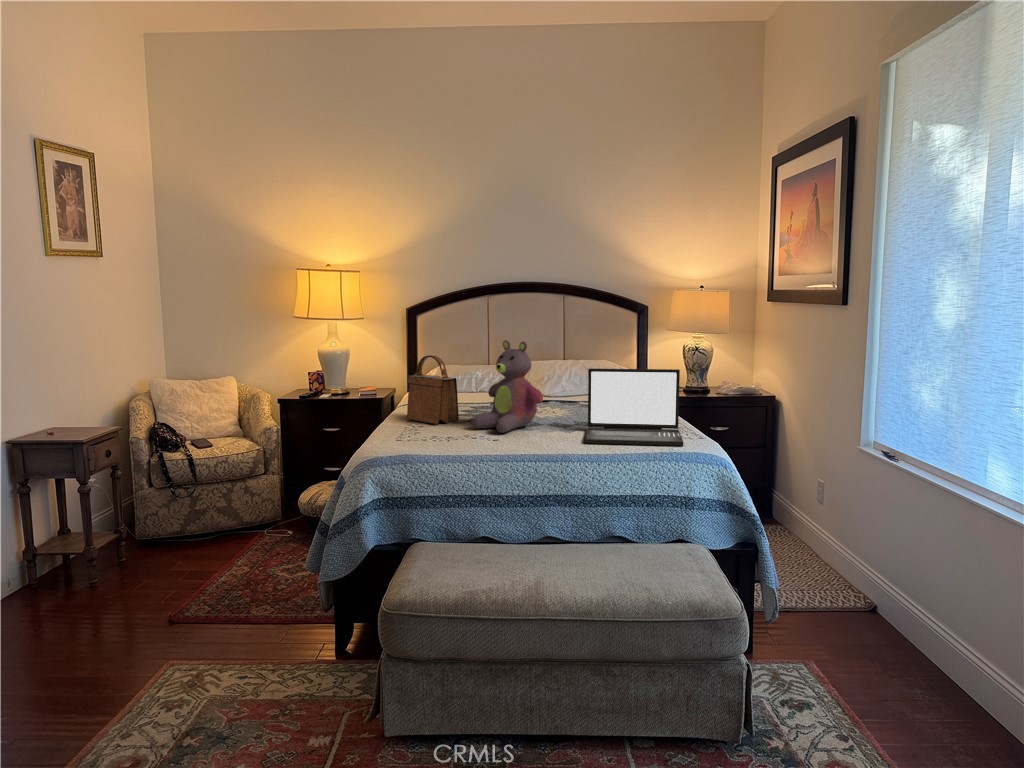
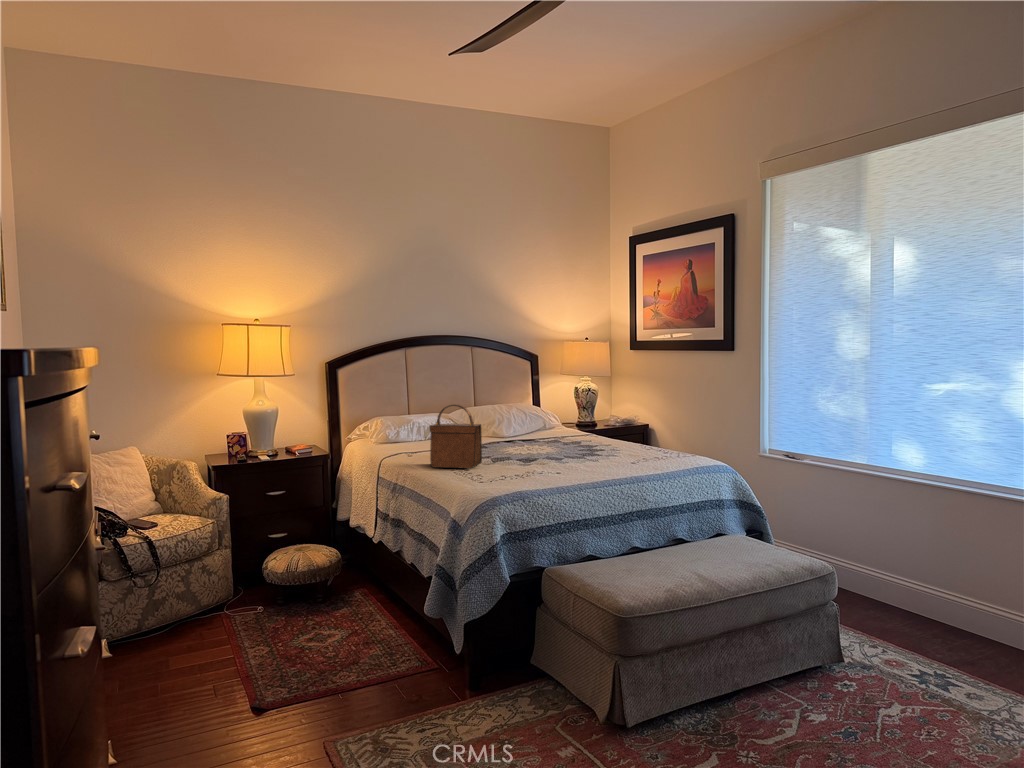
stuffed bear: present [472,340,543,433] -> none [507,387,569,469]
laptop: present [585,368,683,446] -> none [602,405,696,469]

